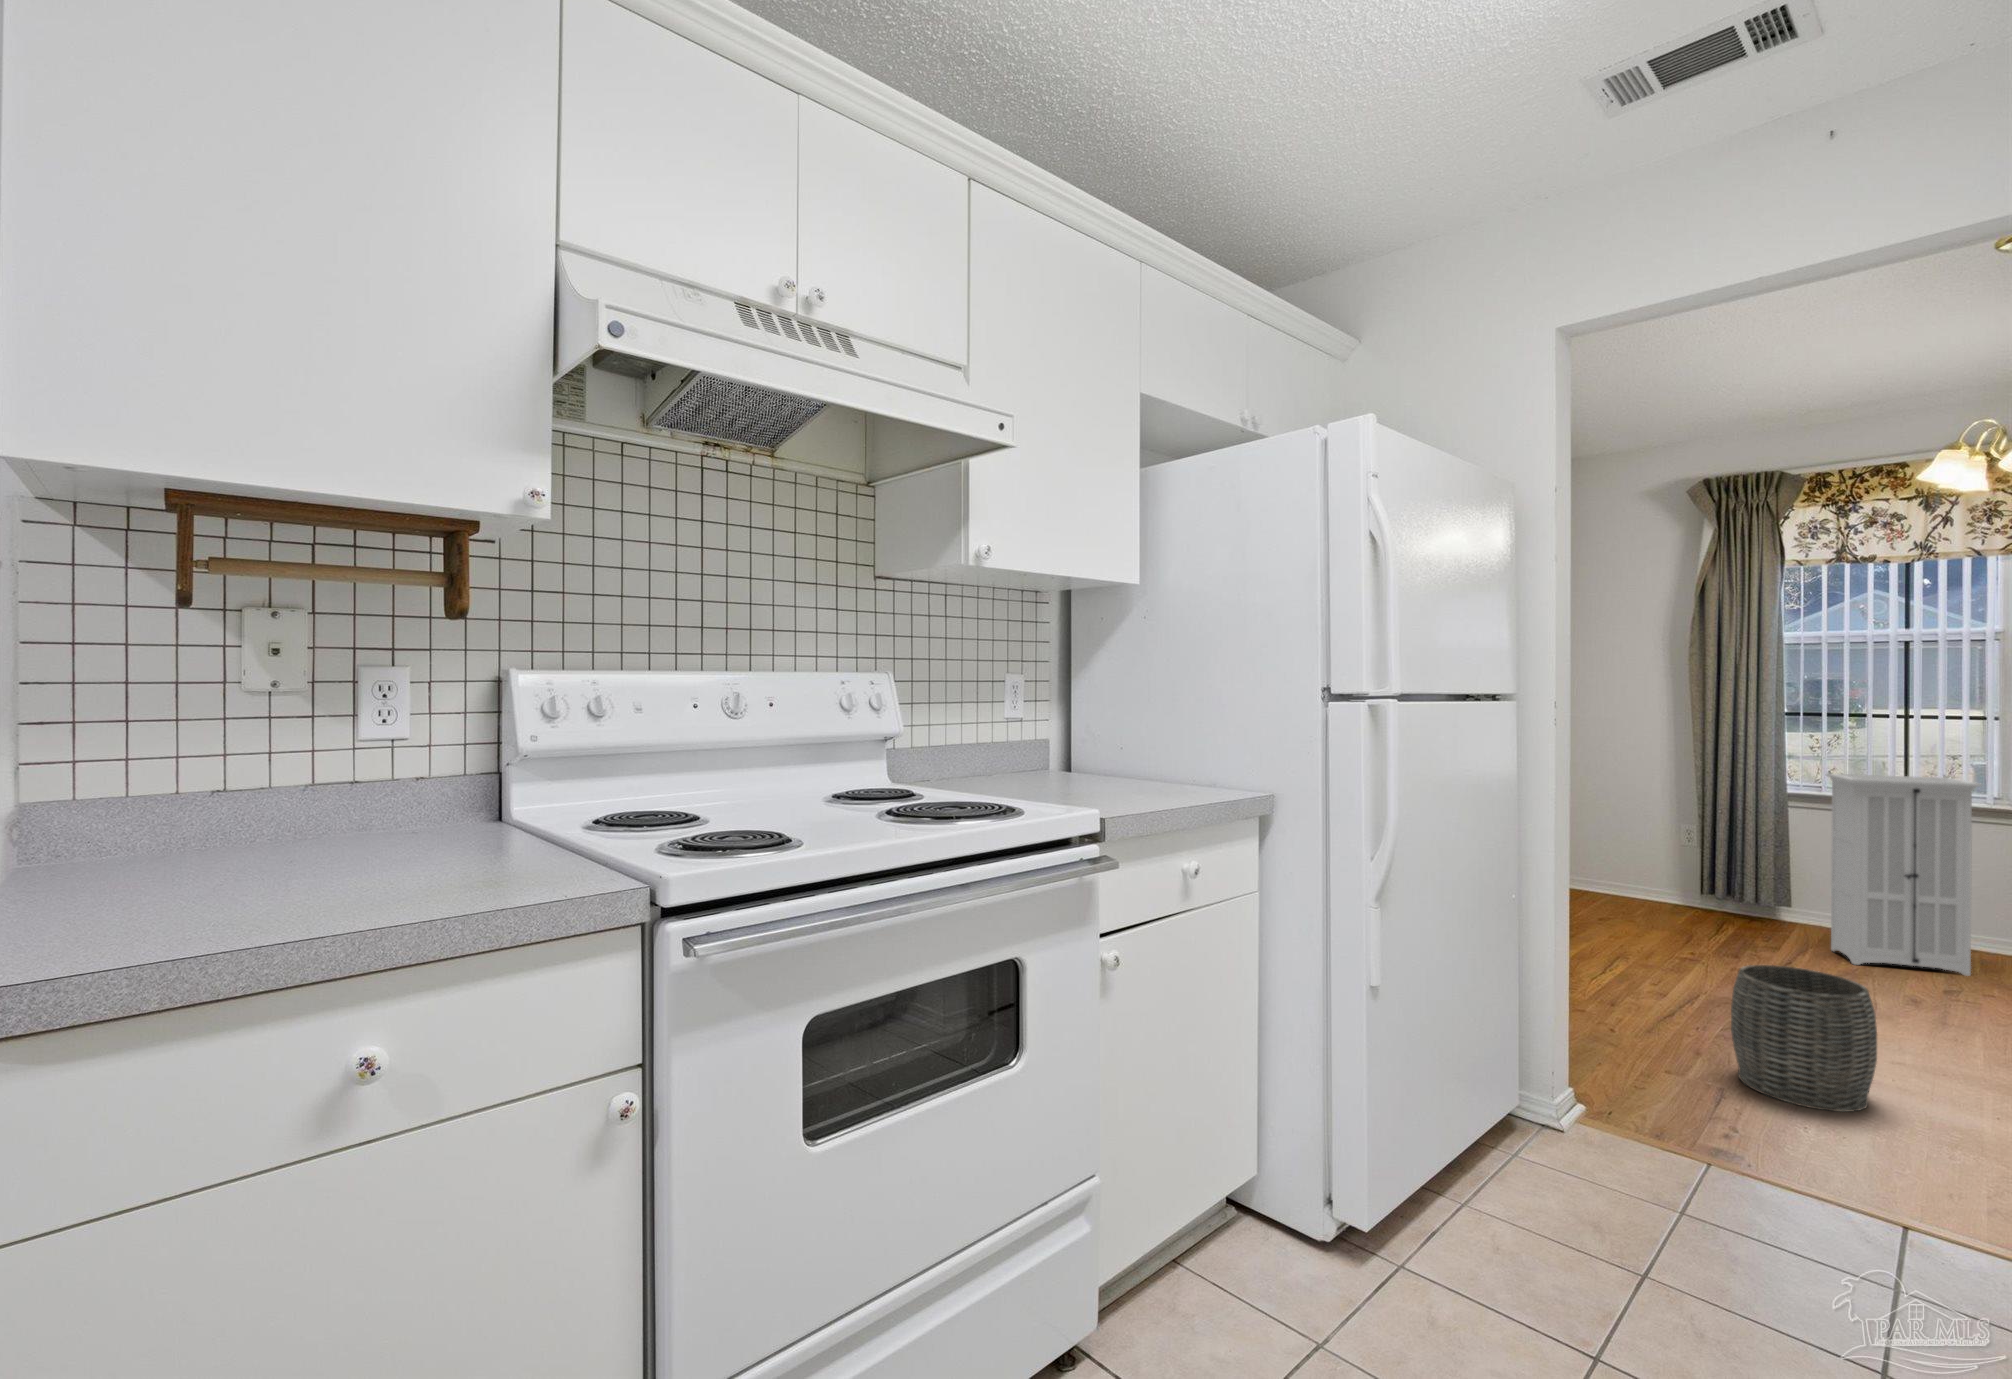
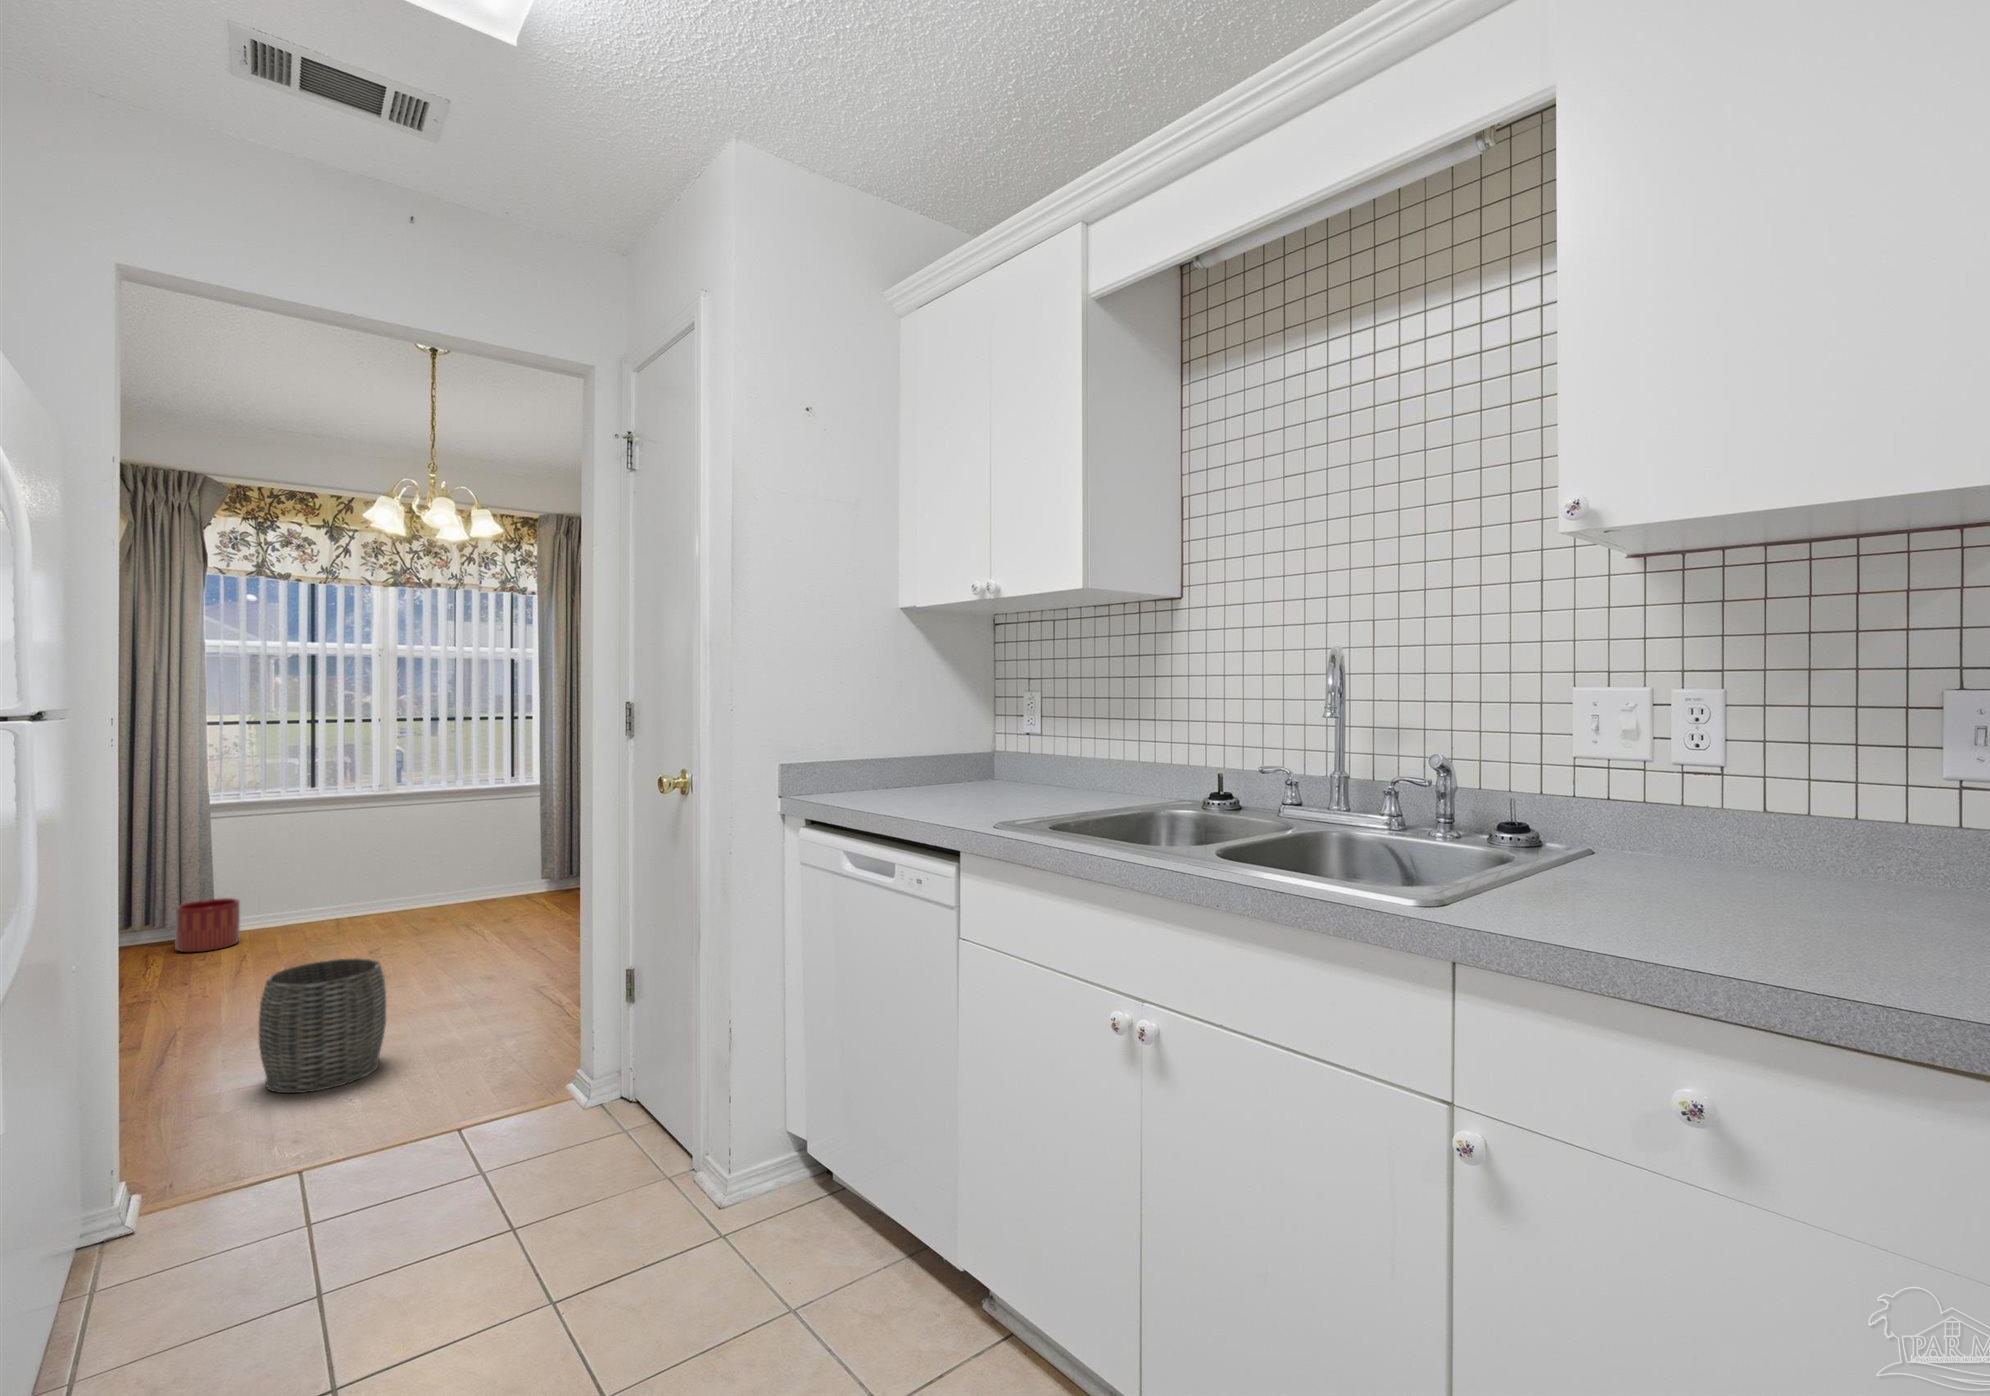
storage cabinet: present [1826,771,1981,976] -> none [258,770,384,955]
planter: none [1750,885,1813,939] -> present [175,898,240,952]

